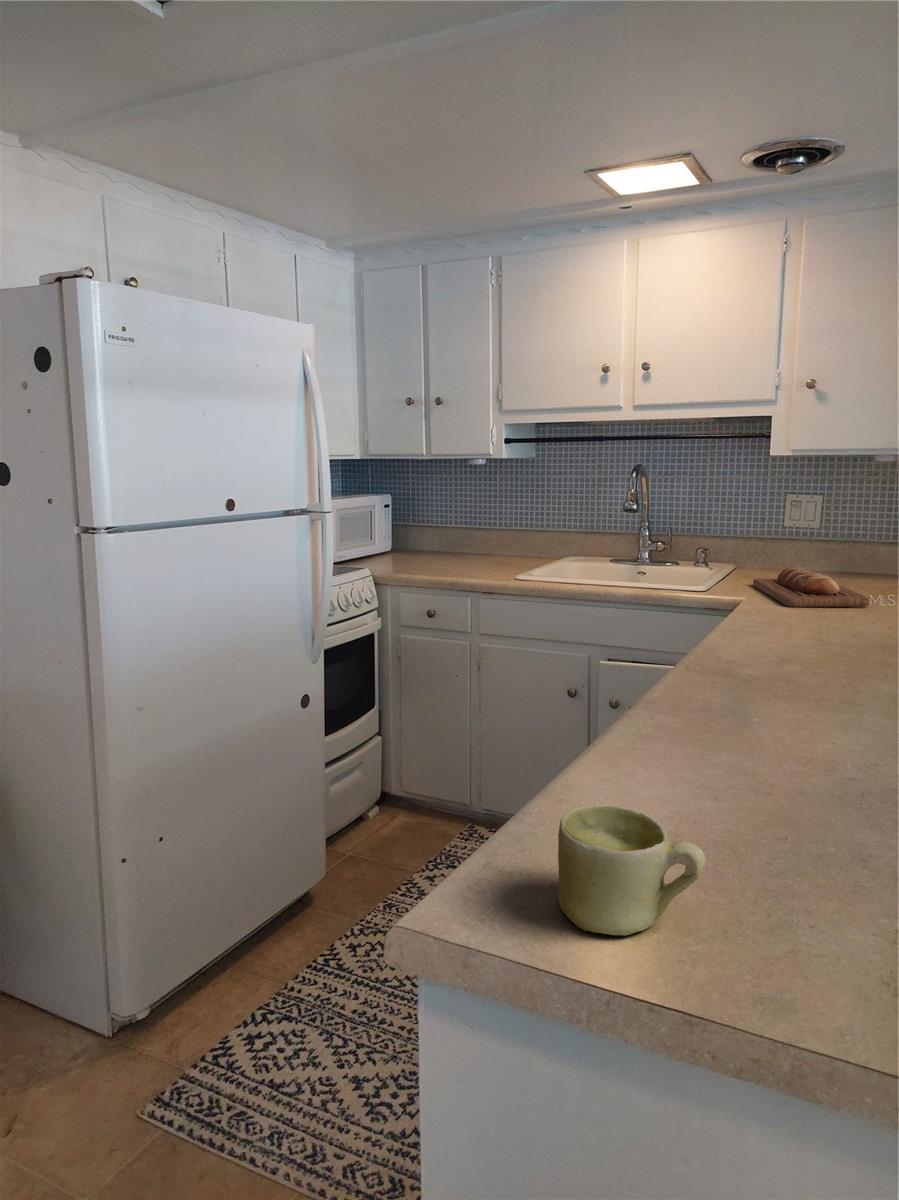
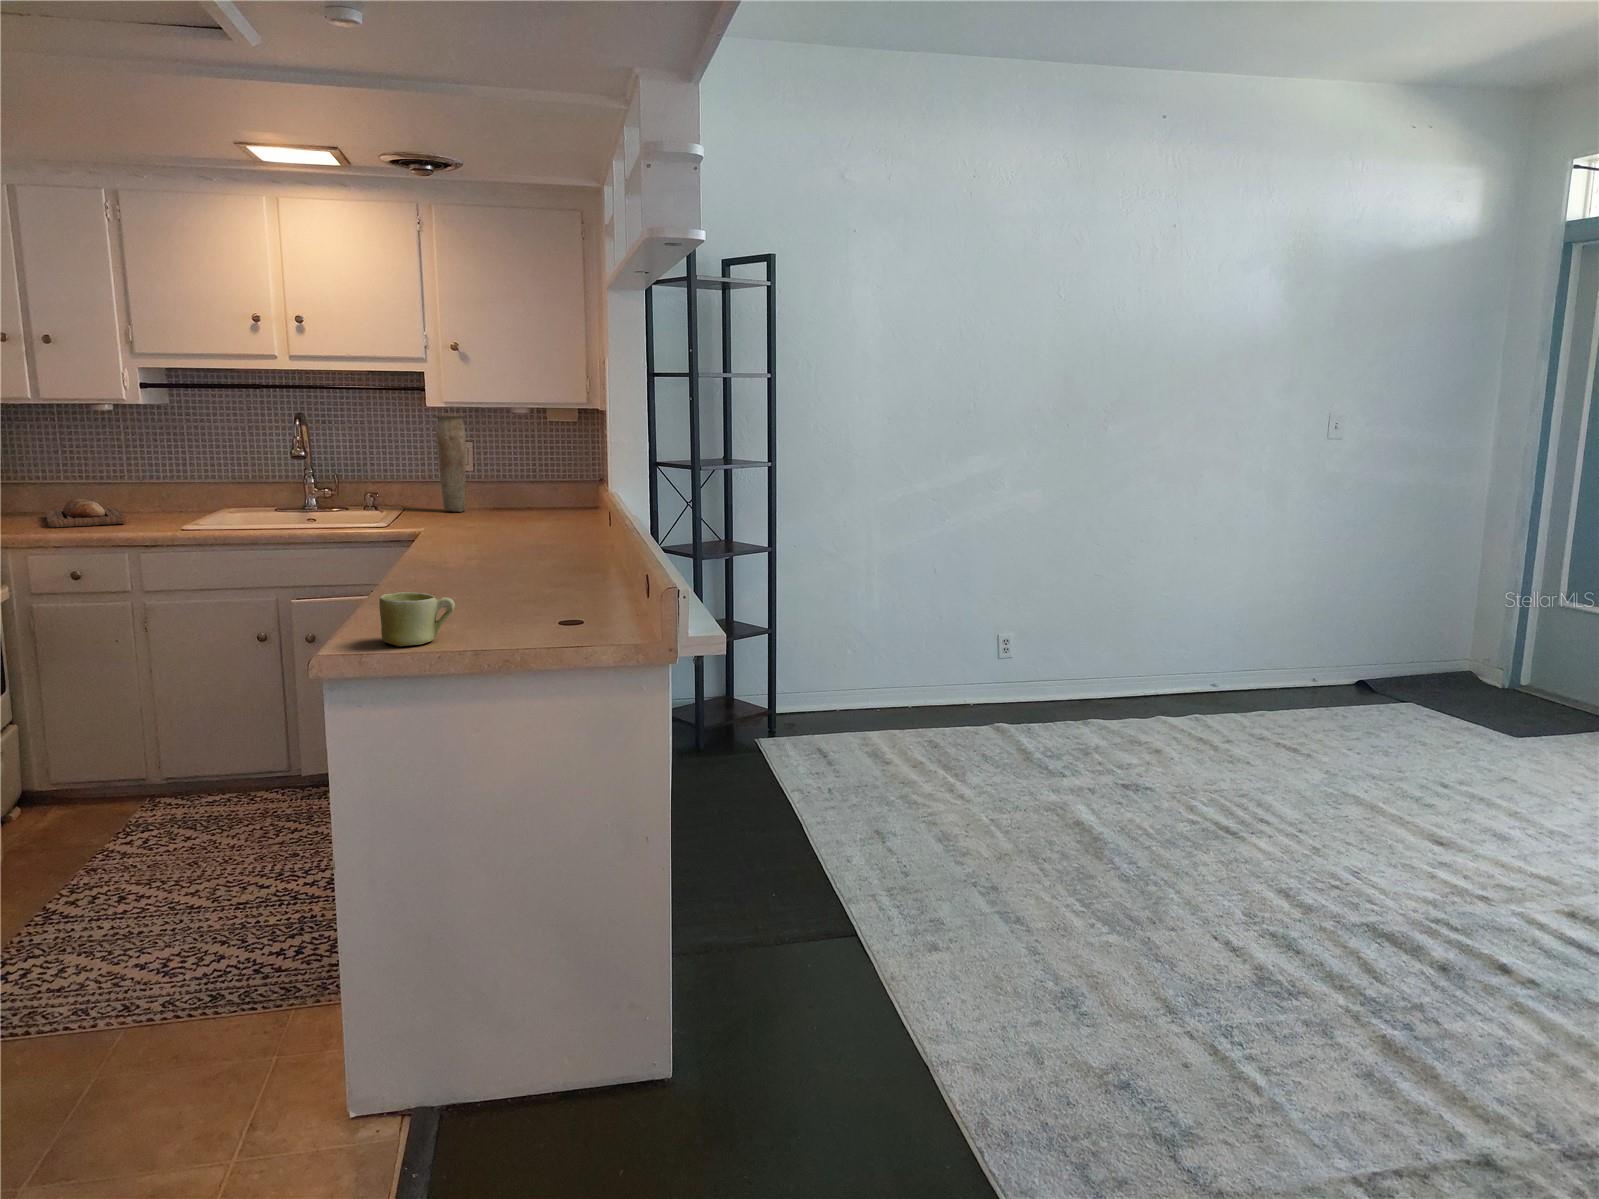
vase: none [779,463,817,575] -> present [435,414,466,512]
bread loaf: present [753,568,869,607] -> present [45,499,125,527]

